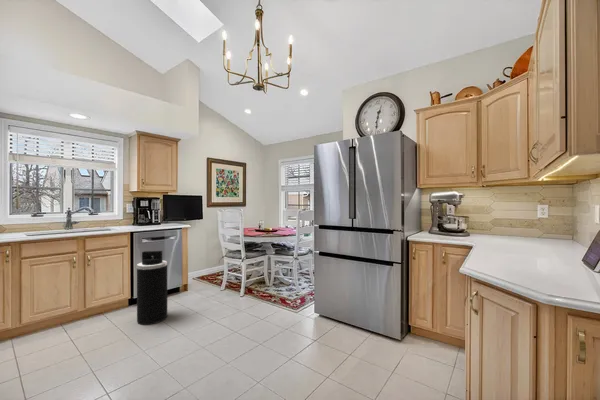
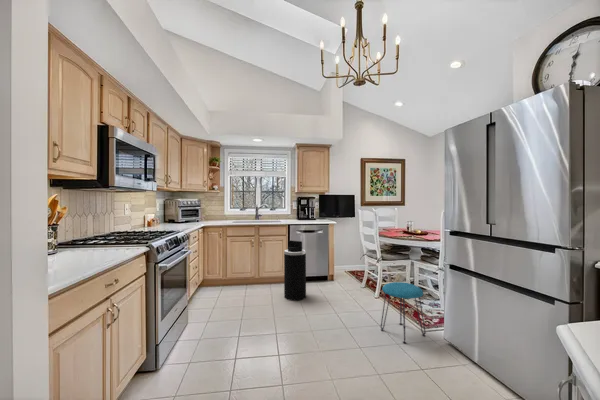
stool: none [266,275,300,327] -> present [381,282,426,343]

